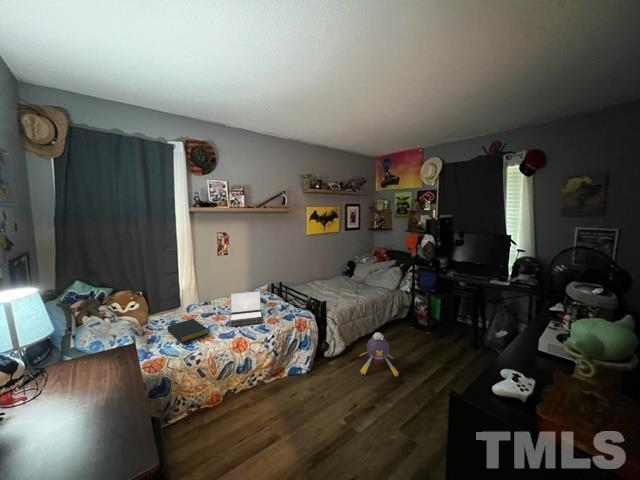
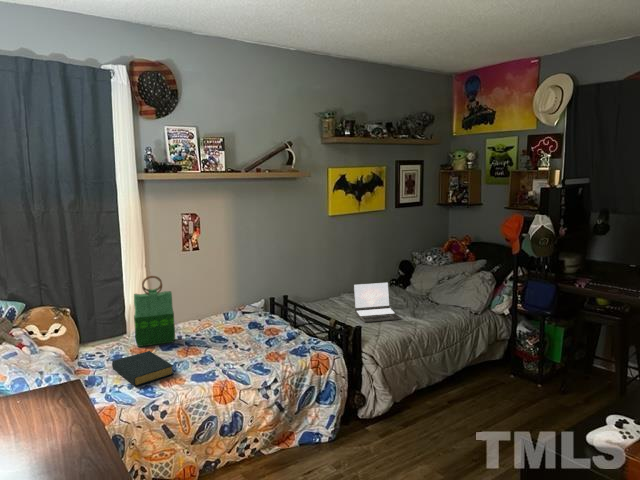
tote bag: none [184,271,211,316] -> present [134,276,175,347]
laptop: present [230,291,263,326] -> present [354,282,401,322]
plush toy: present [360,333,398,376] -> none [415,380,483,452]

